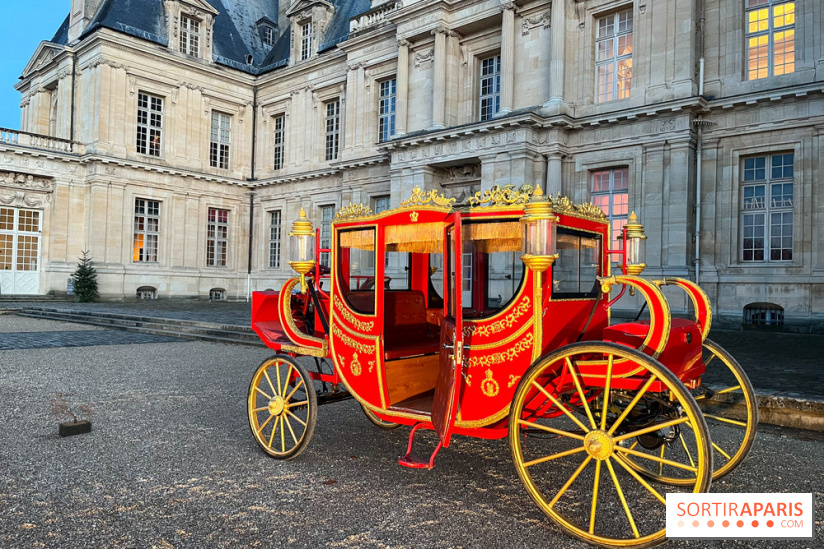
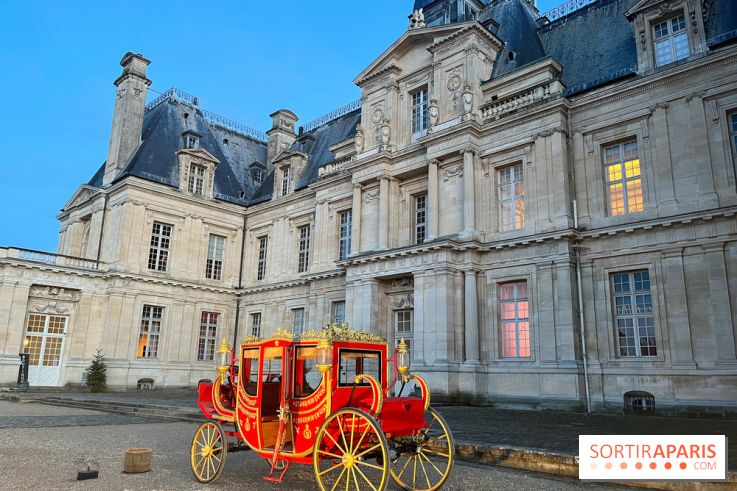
wooden bucket: none [129,385,172,422] -> present [124,448,153,473]

